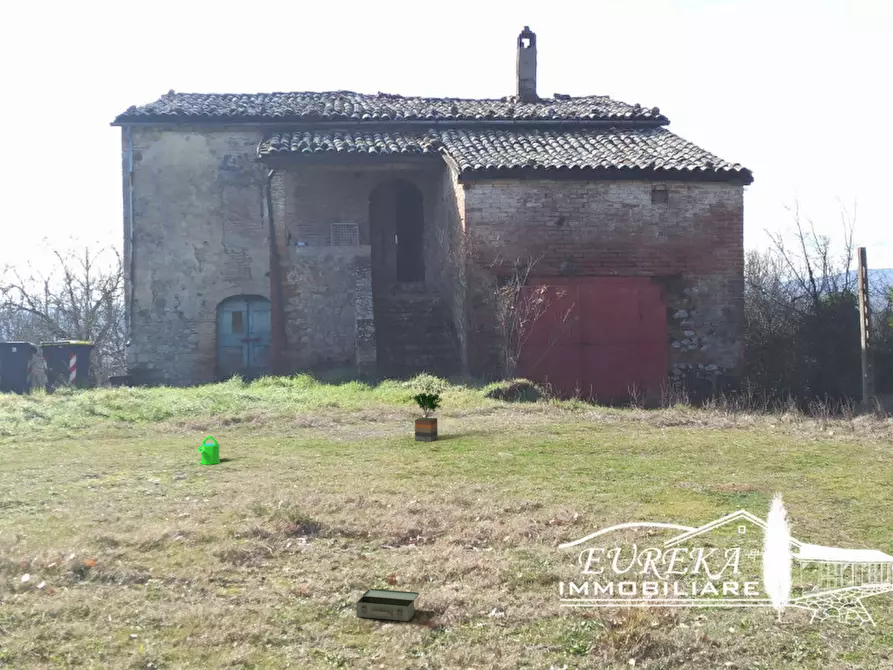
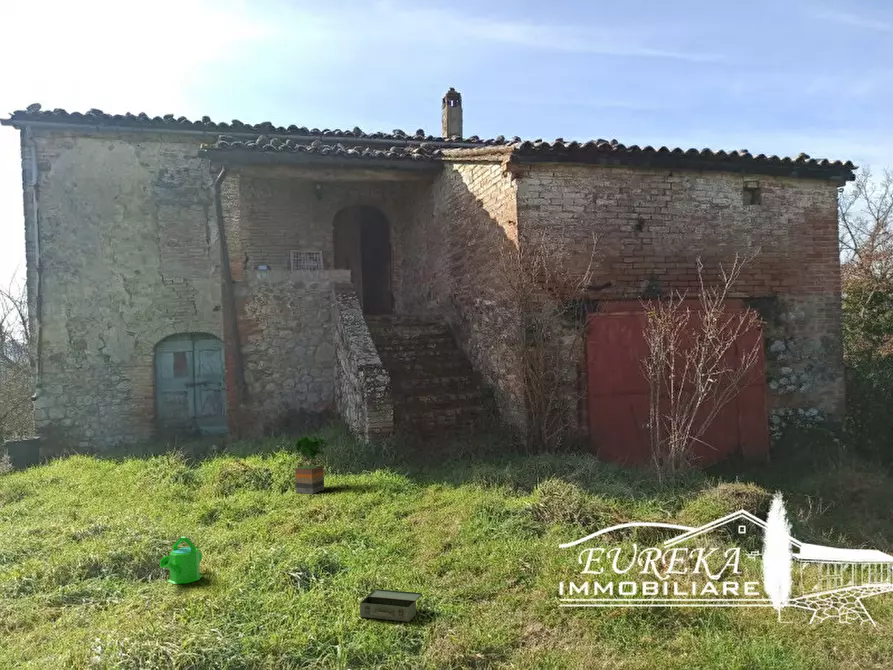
potted tree: present [414,393,442,441] -> present [295,437,328,494]
watering can: present [197,436,221,464] -> present [160,537,202,584]

